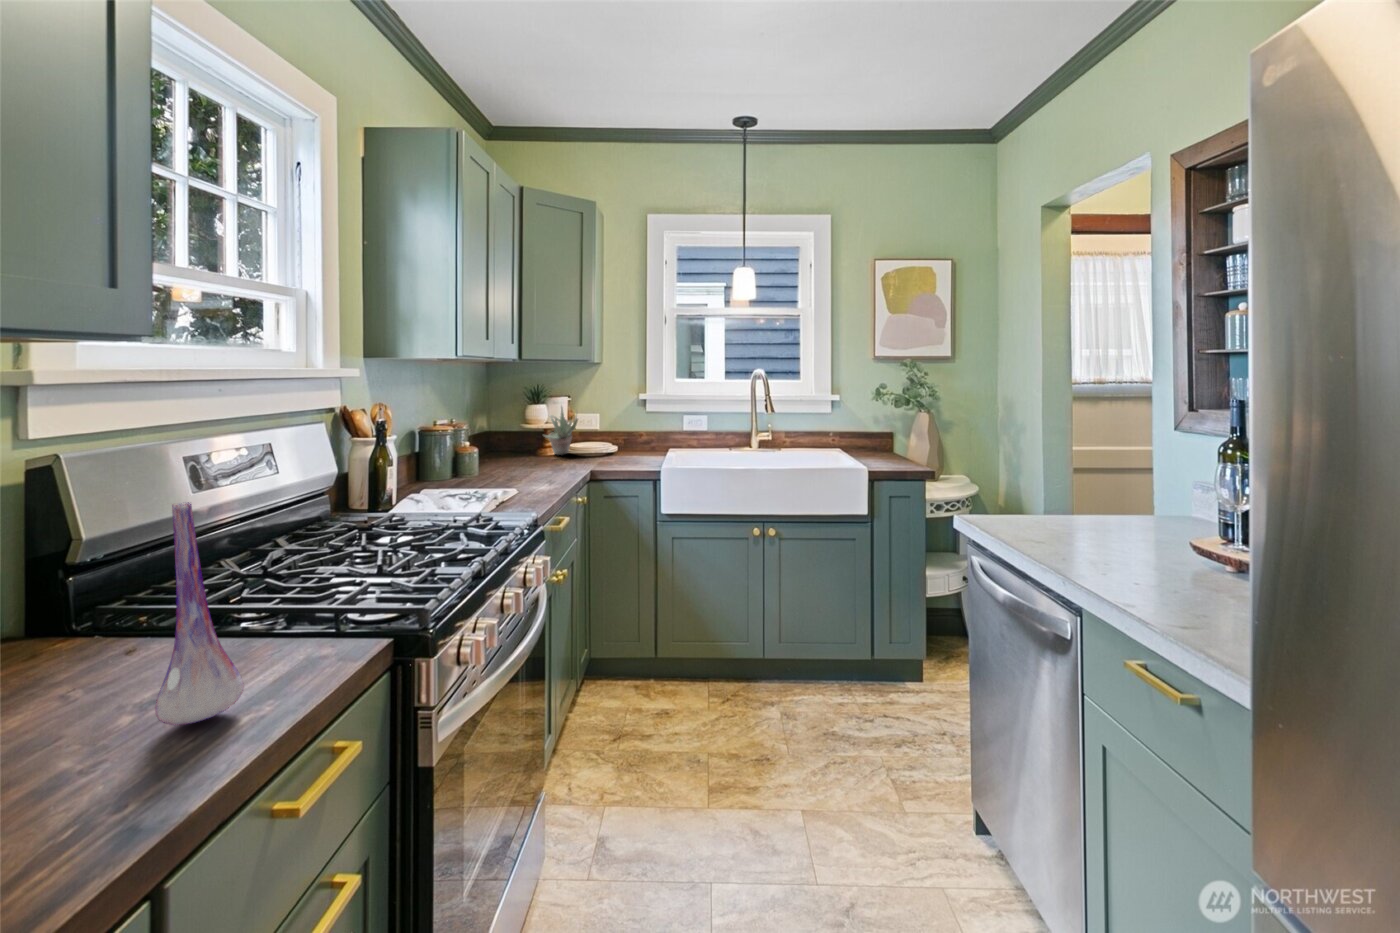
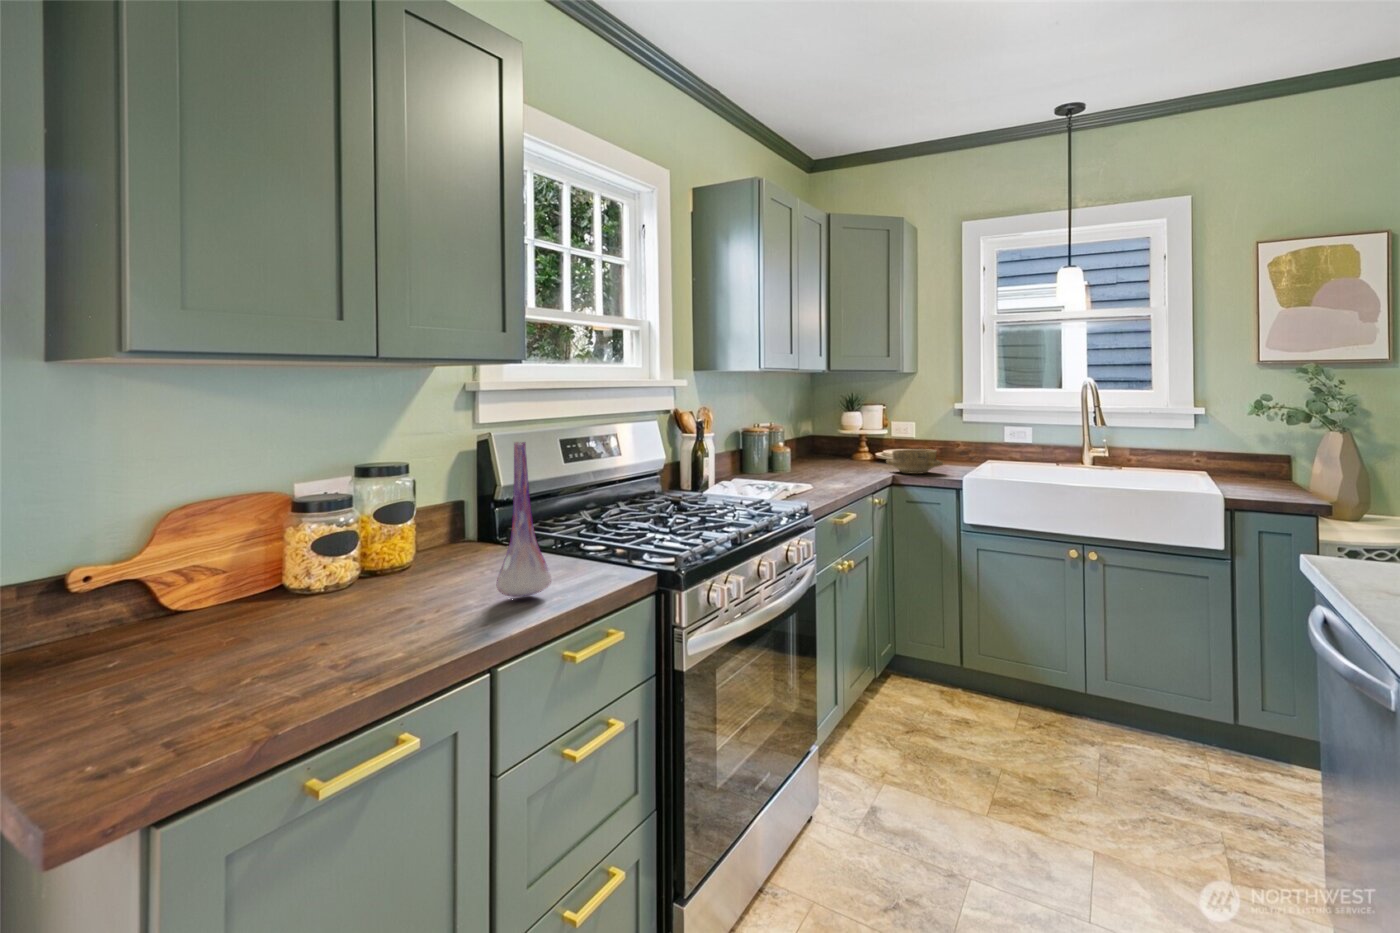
succulent plant: present [544,406,578,455] -> none [855,414,891,463]
ceramic bowl: none [579,441,635,467] -> present [886,449,943,474]

